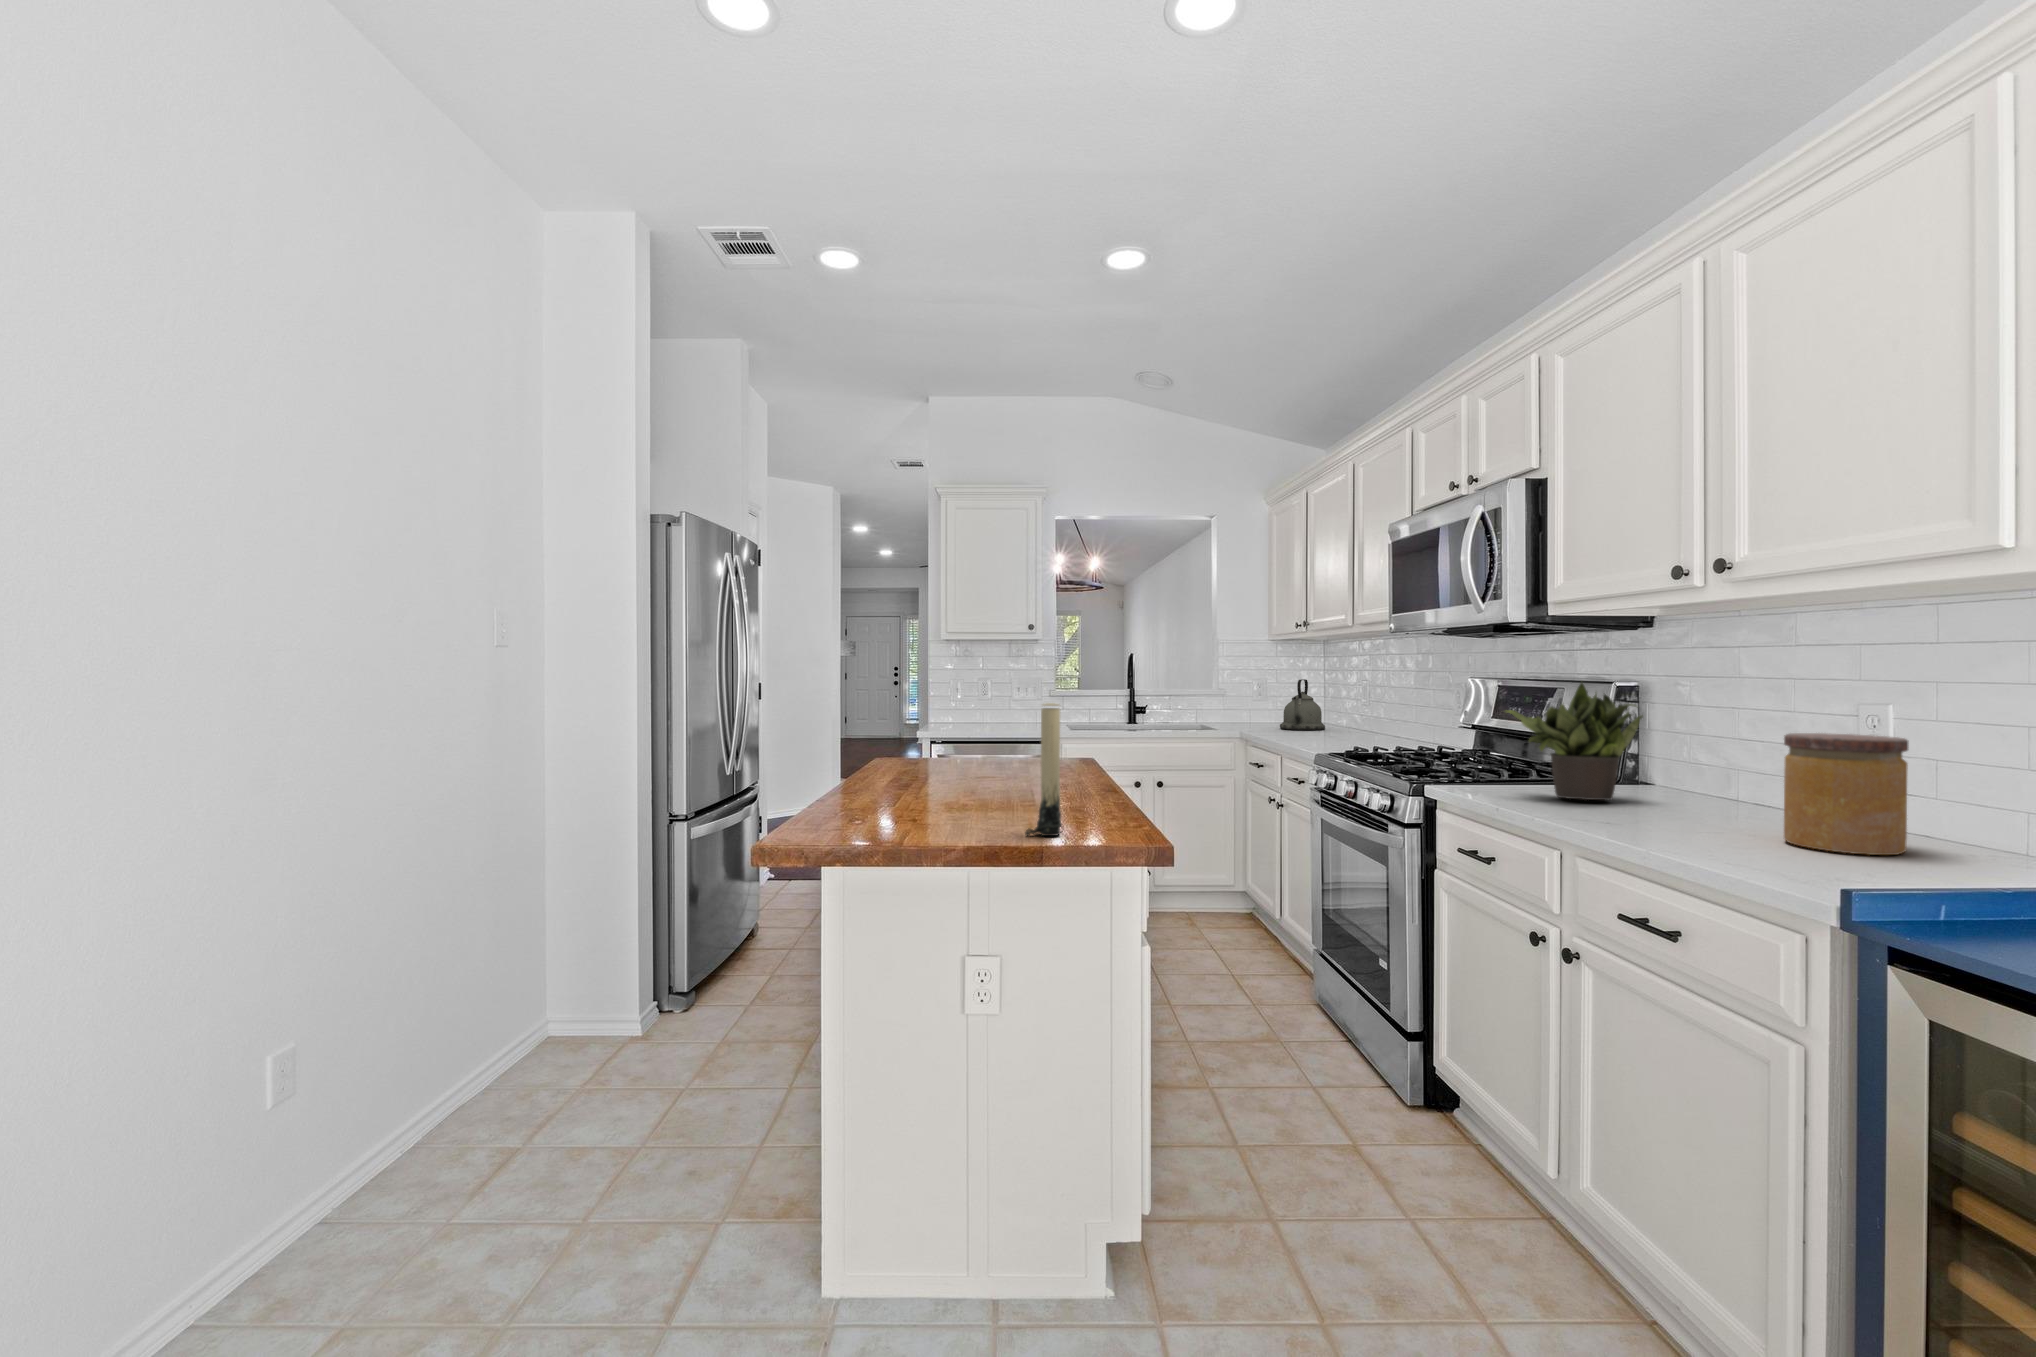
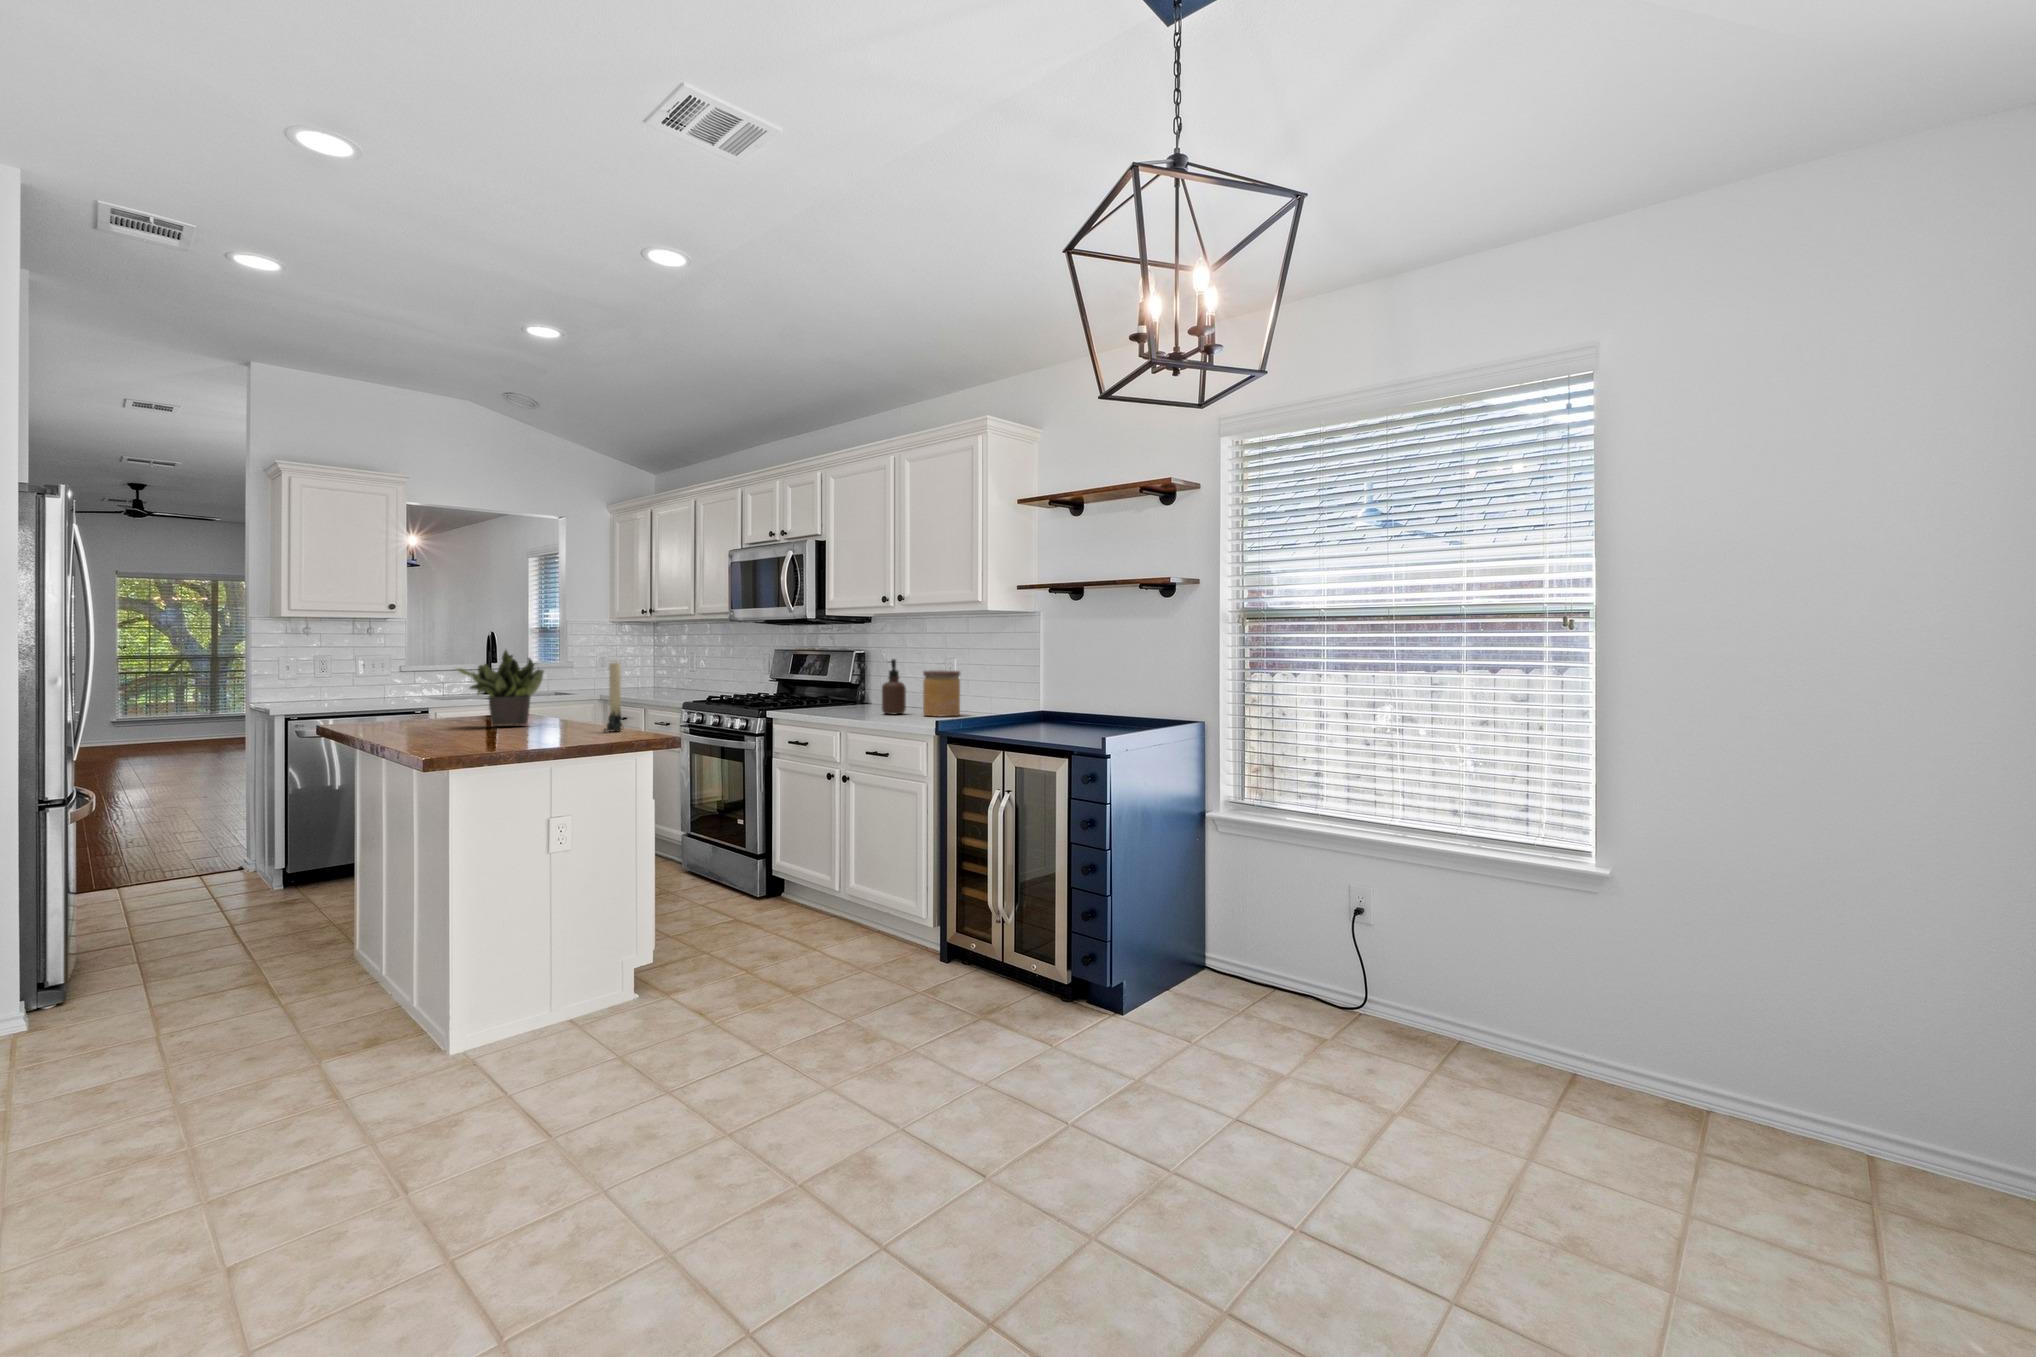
kettle: present [1280,679,1325,730] -> none [626,653,661,692]
potted plant: present [1506,683,1643,800] -> present [457,650,544,726]
soap dispenser: none [1665,703,1731,828] -> present [882,659,906,714]

